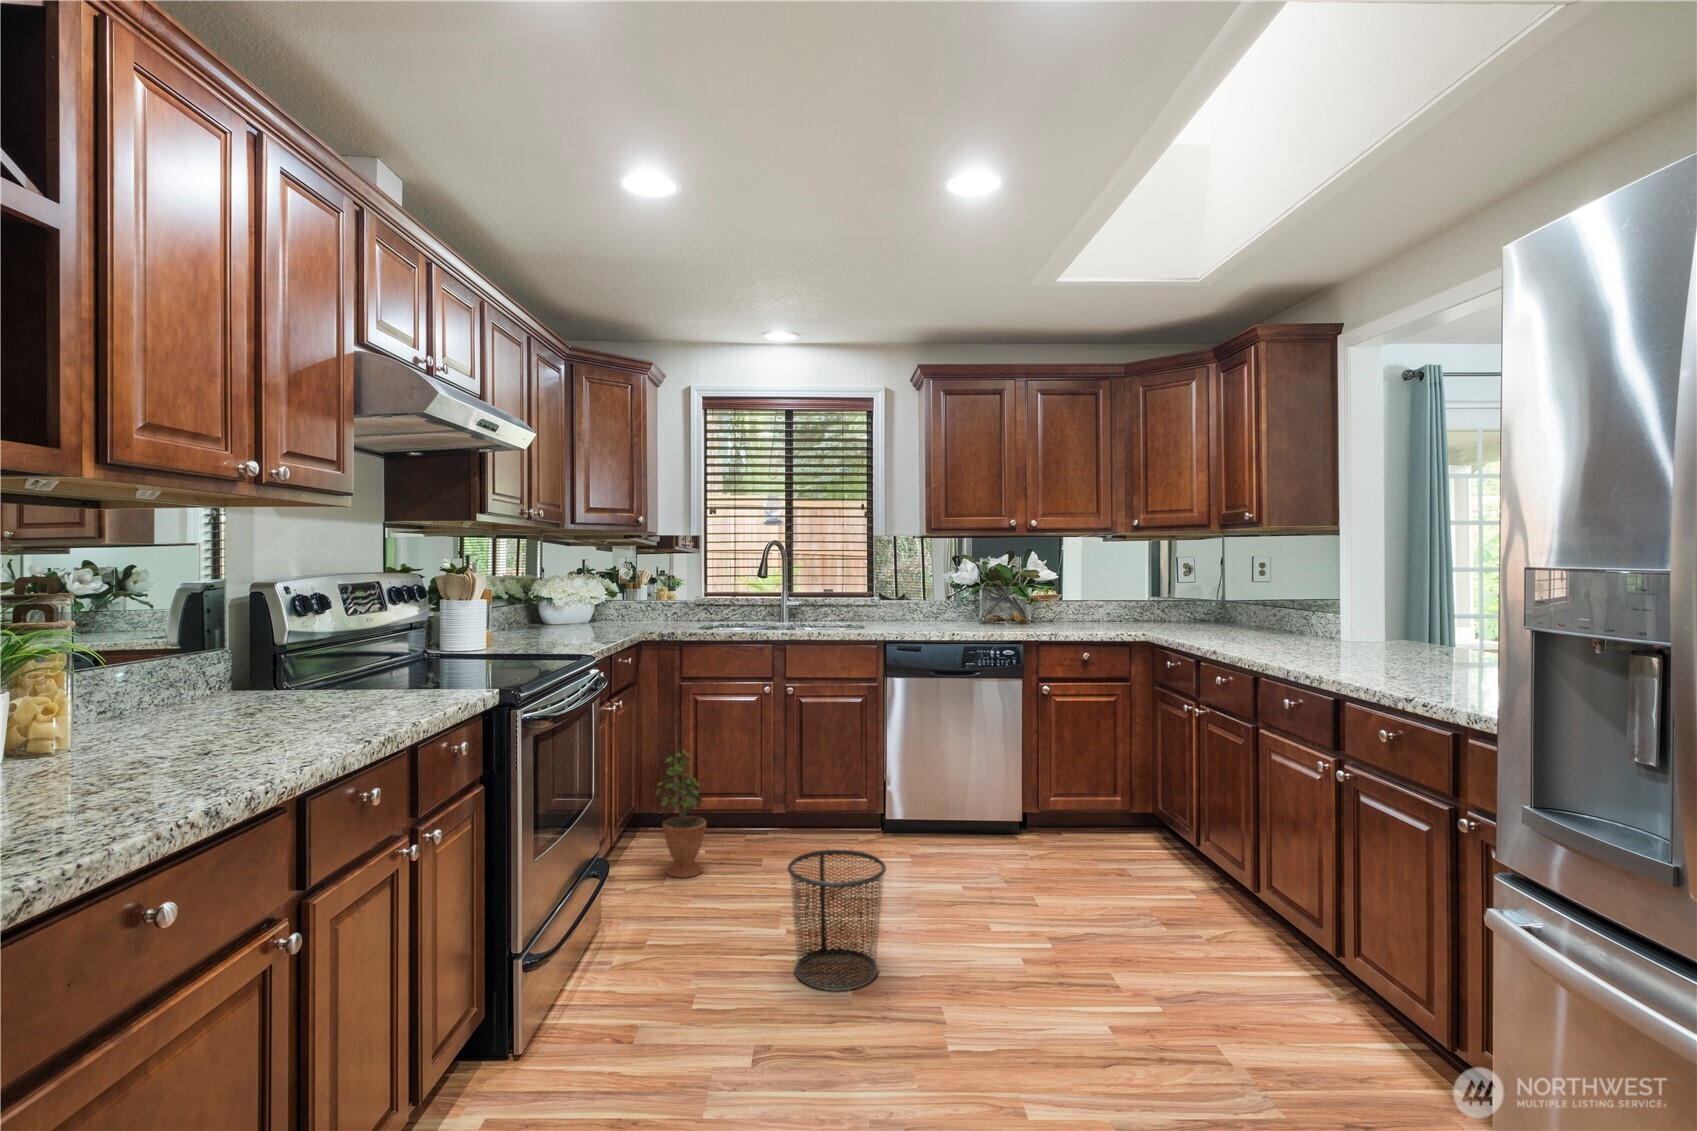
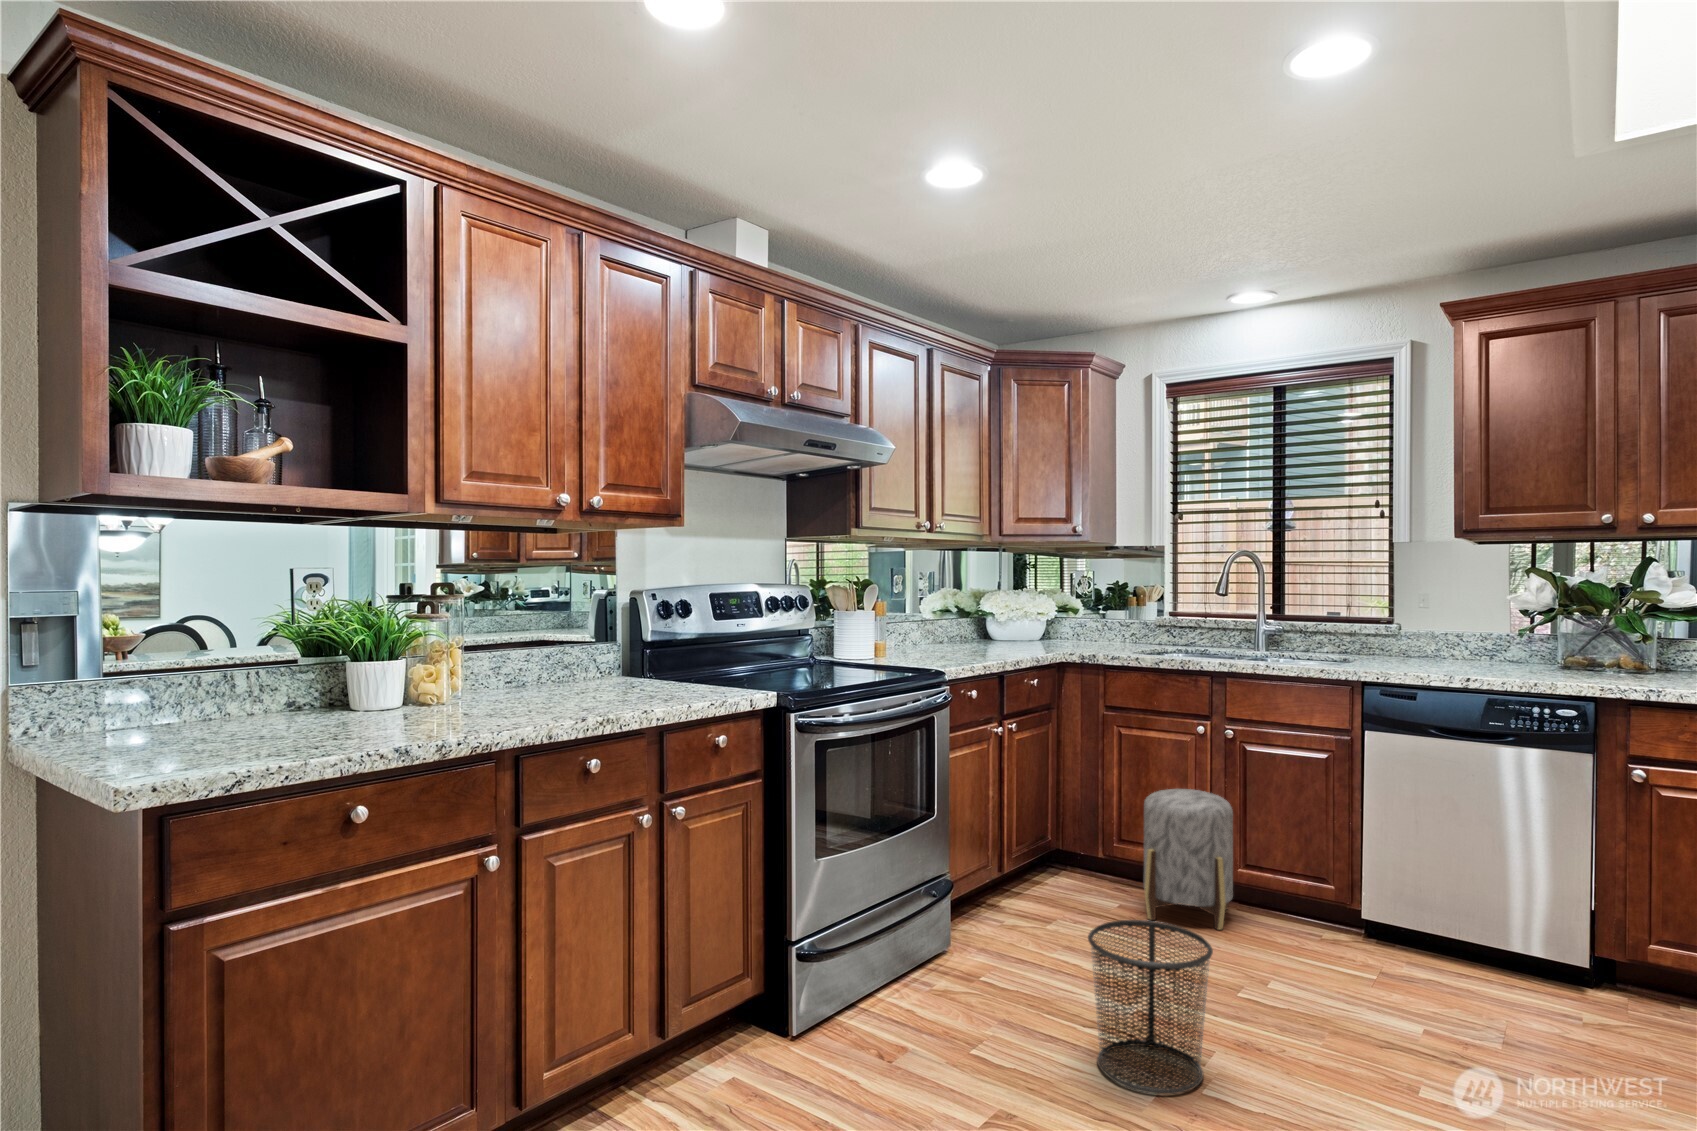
stool: none [726,742,798,857] -> present [1144,789,1233,930]
potted plant: present [656,747,706,878] -> none [1043,778,1103,927]

